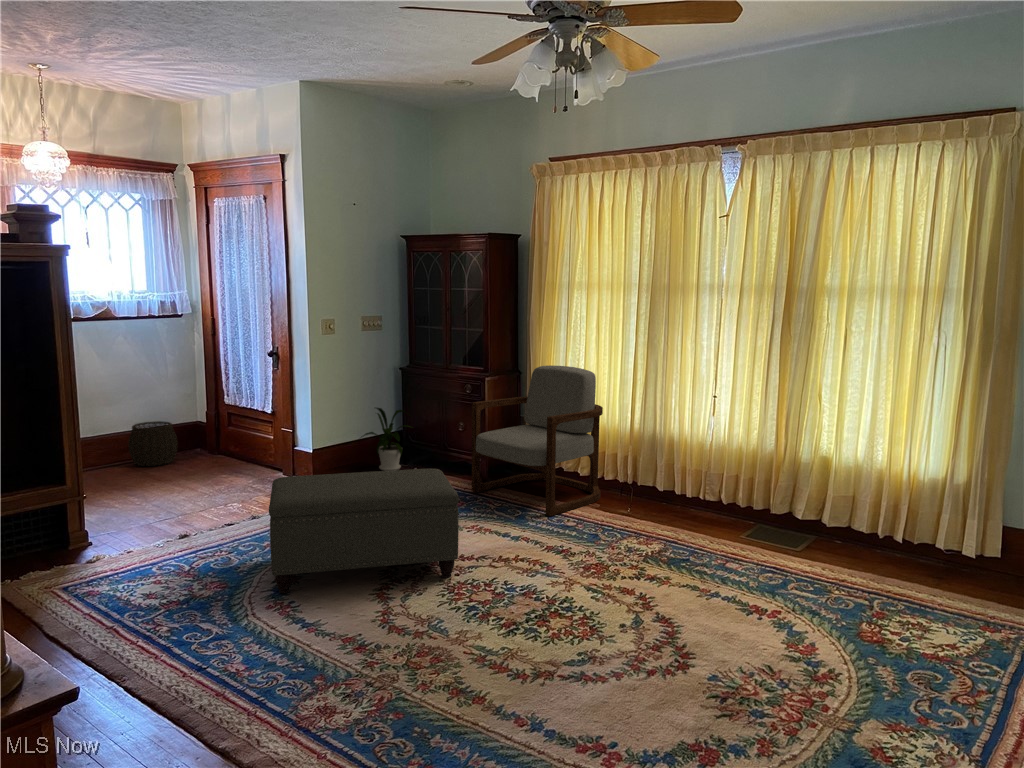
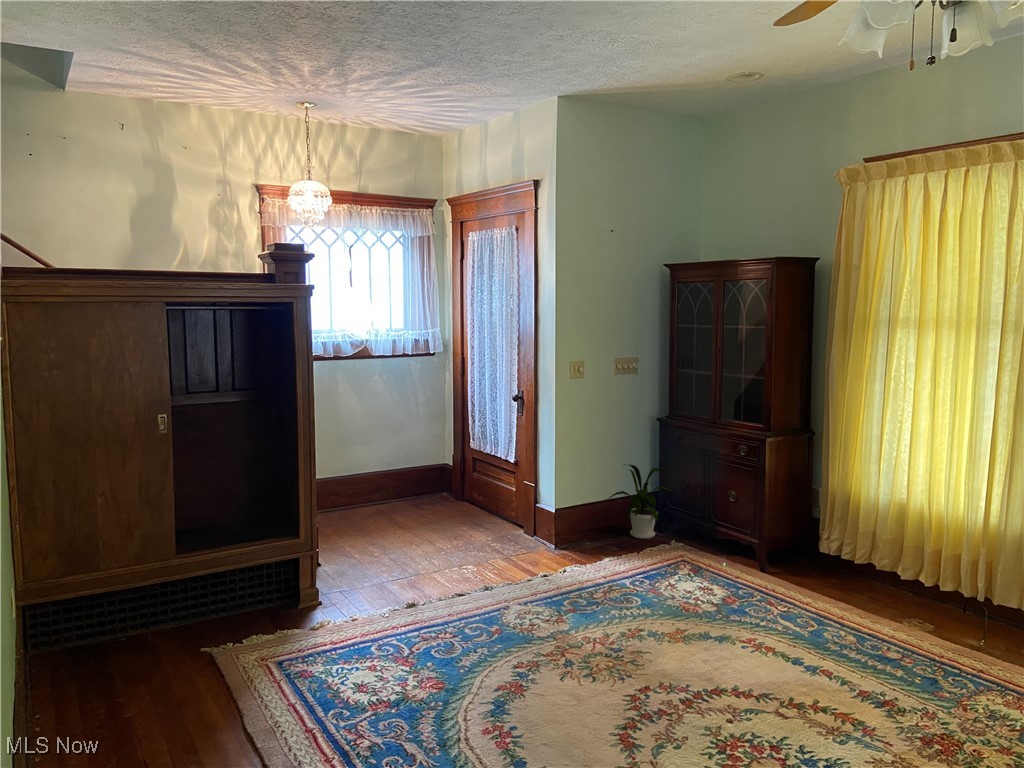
armchair: present [472,365,603,516] -> none [743,428,932,634]
woven basket: present [128,421,178,466] -> none [377,461,424,508]
ottoman: present [269,469,459,593] -> none [493,558,739,723]

